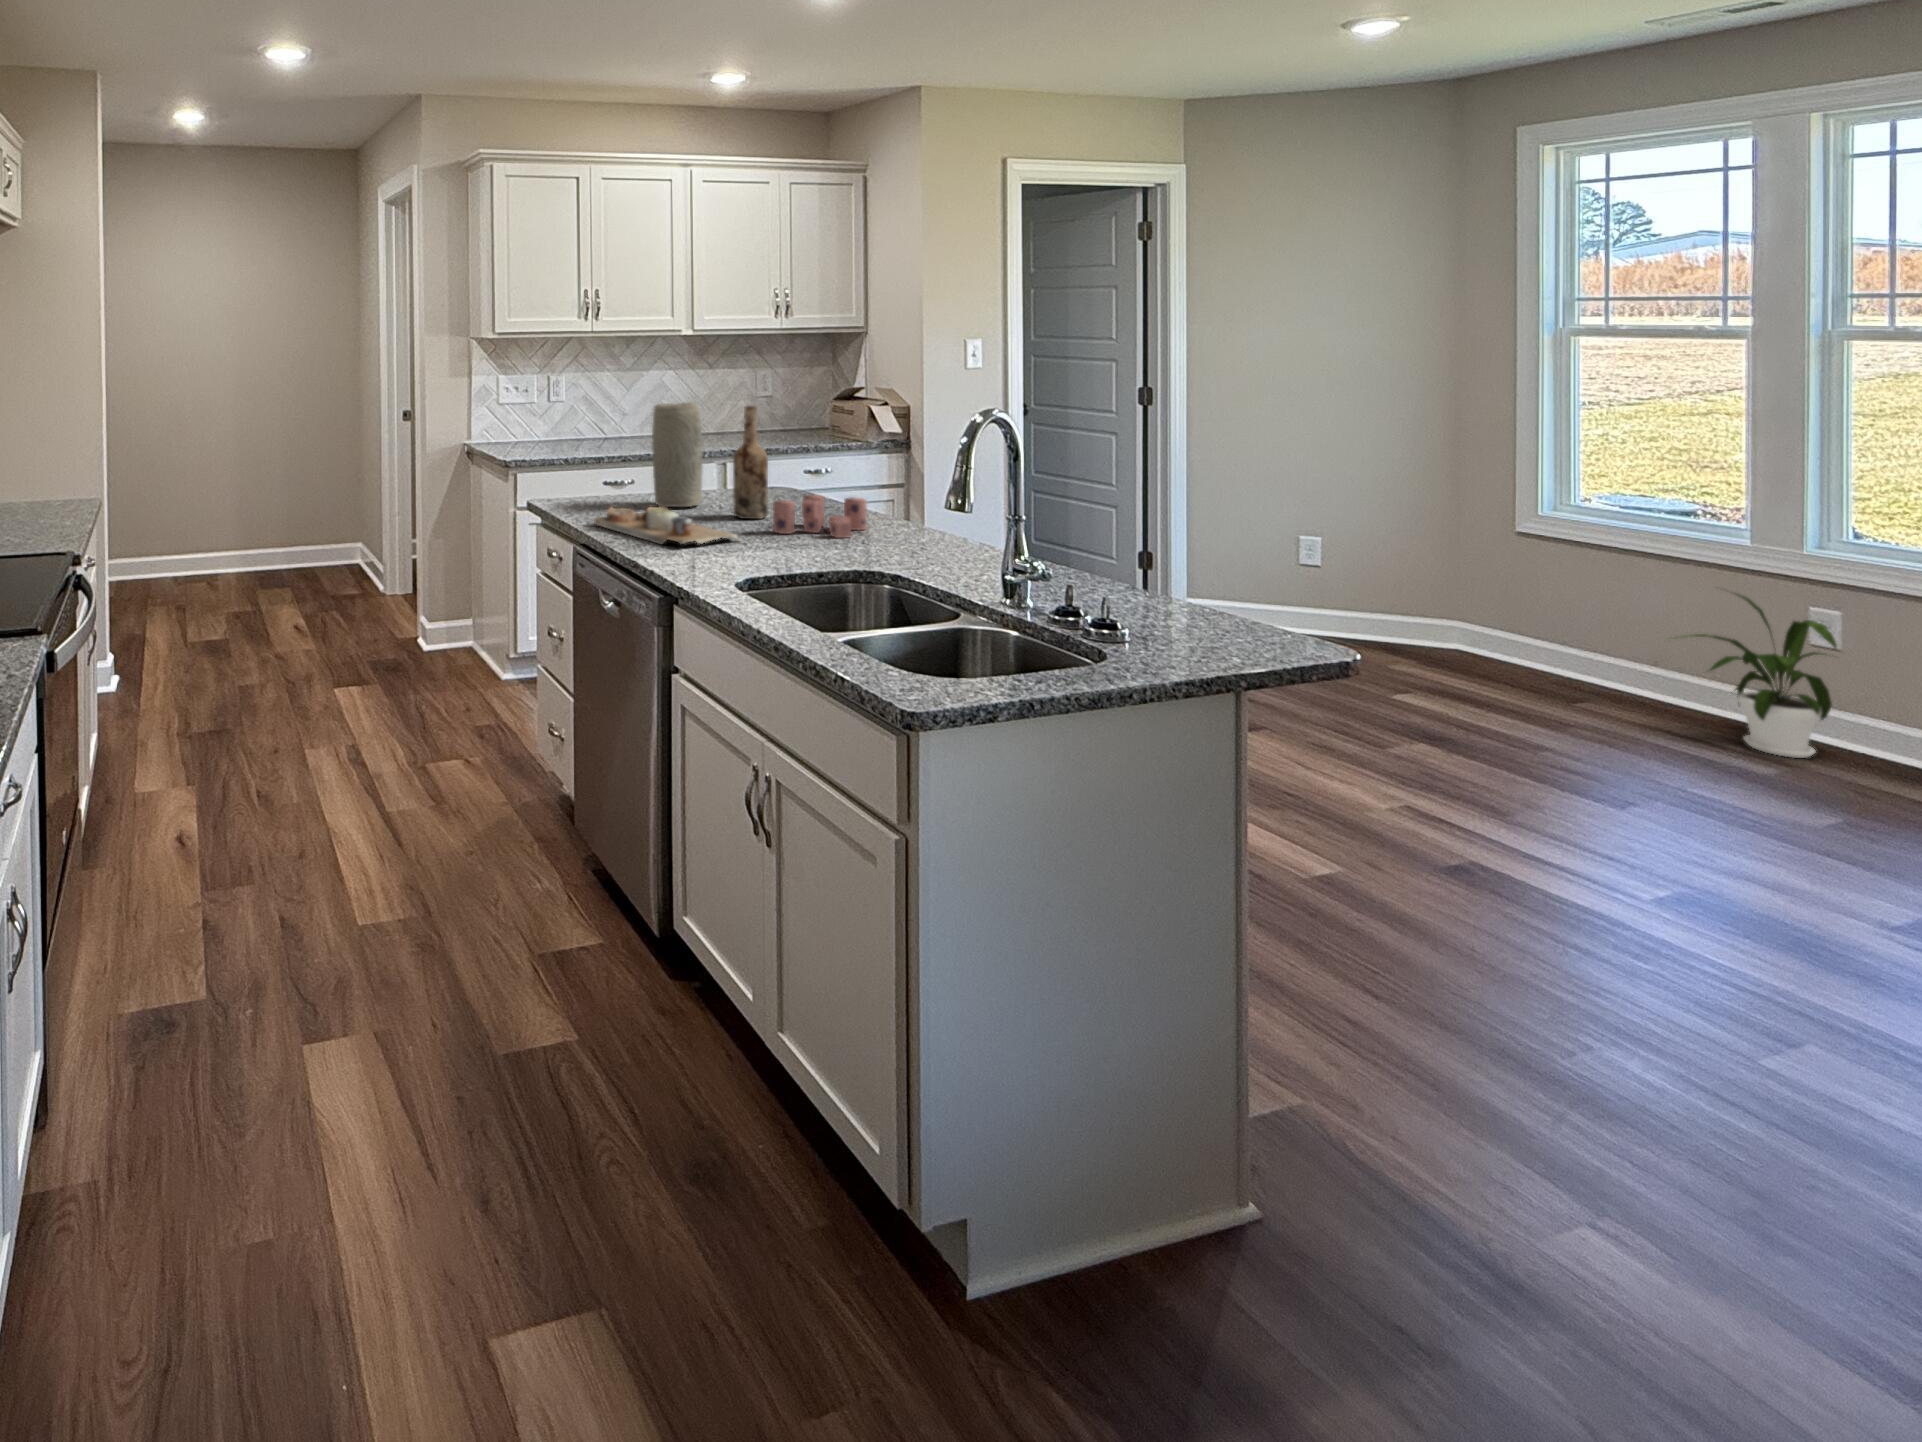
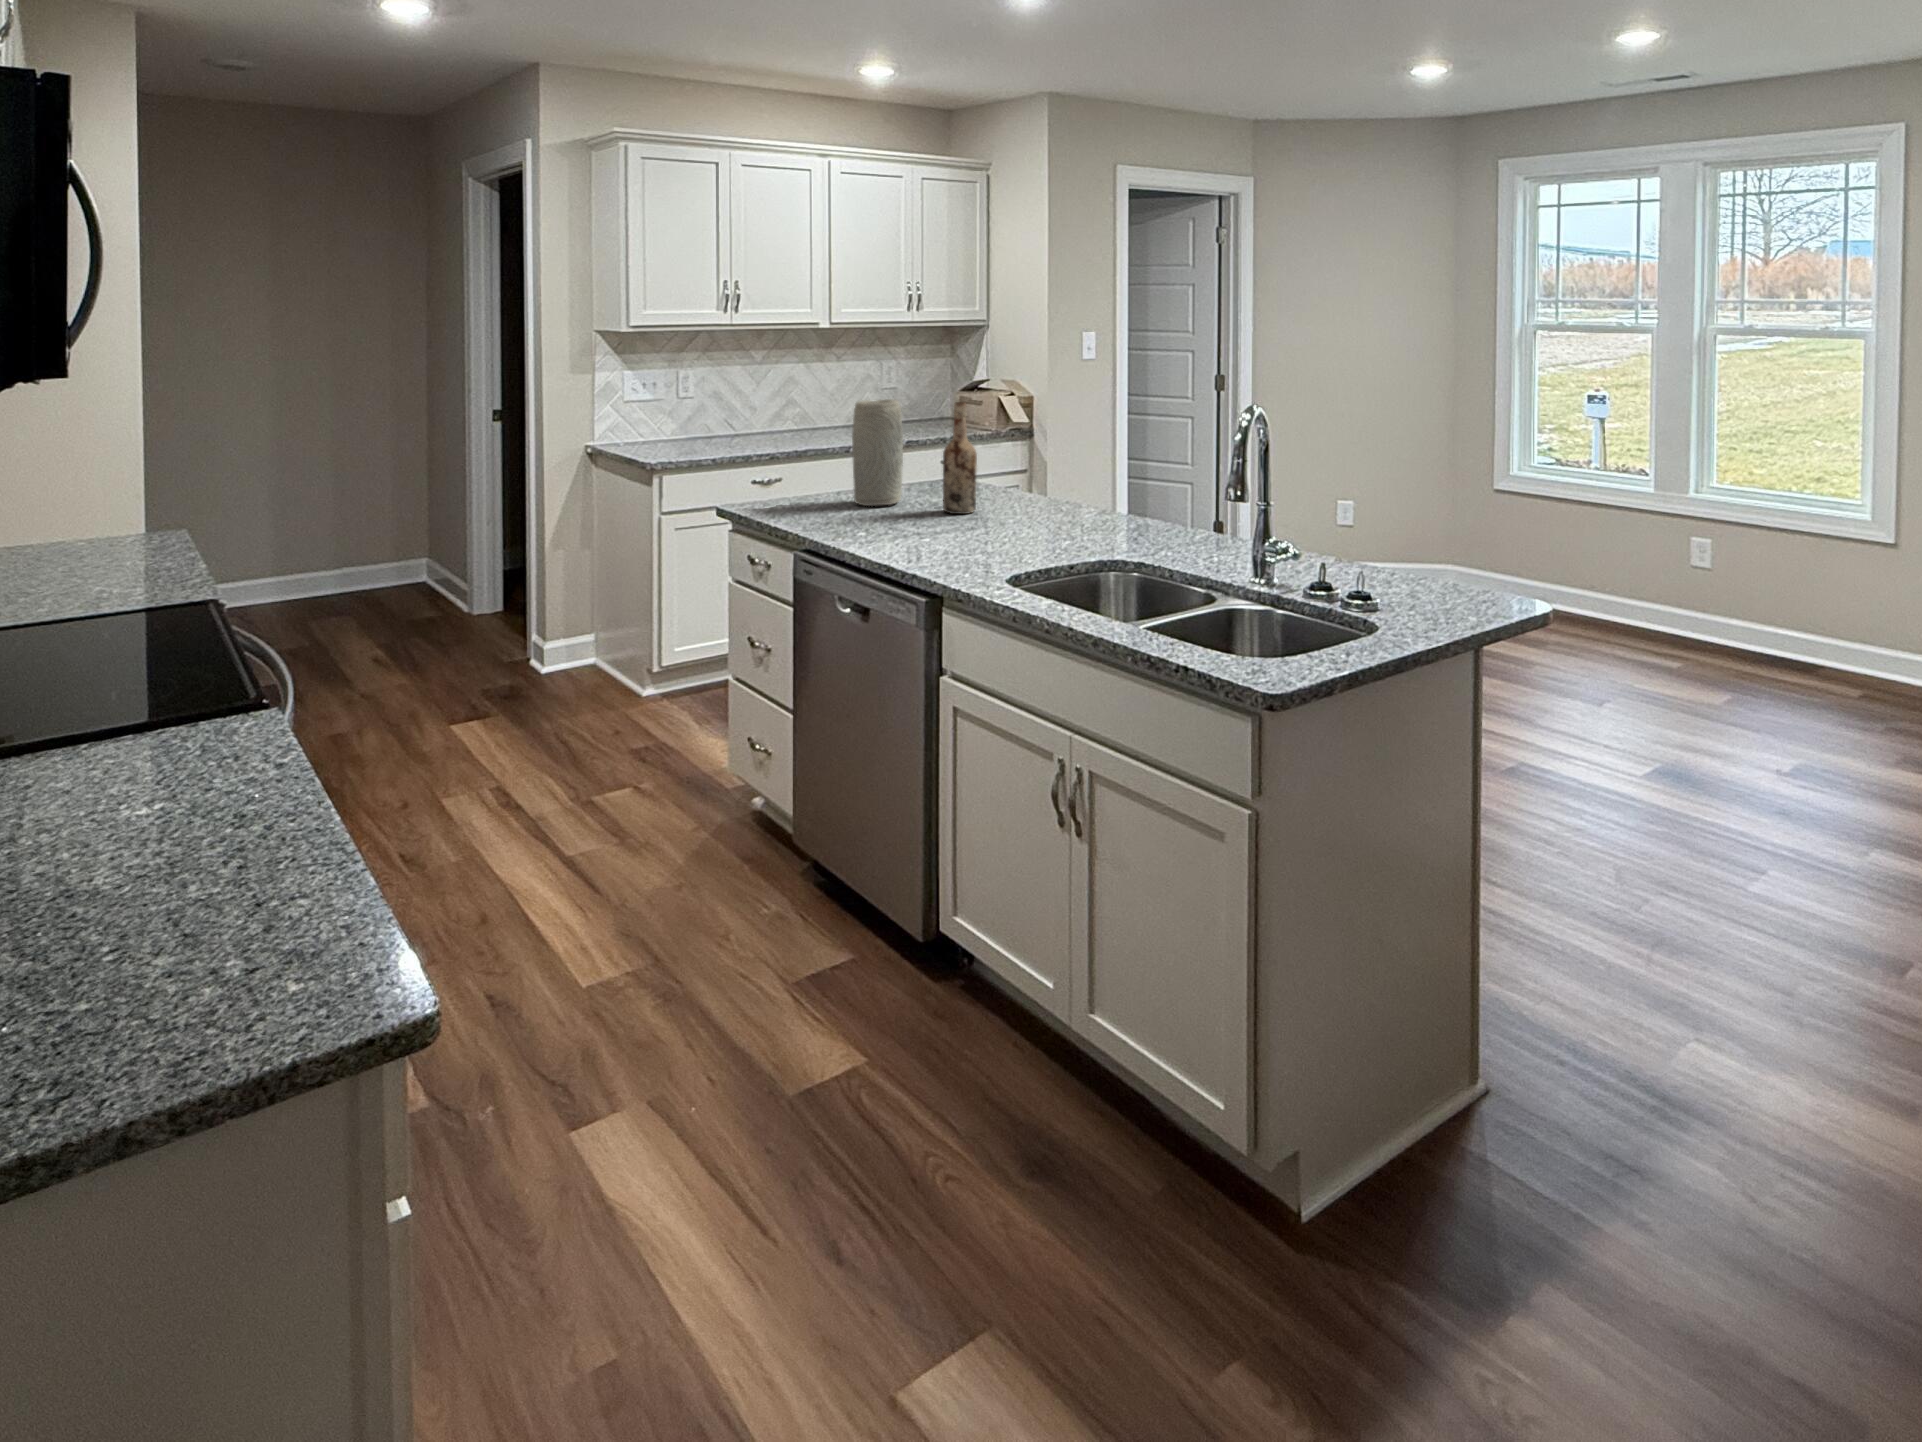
candle: present [773,495,867,538] -> none [995,487,1077,529]
cutting board: present [594,506,738,544] -> none [813,506,974,546]
house plant: present [1675,594,1837,758] -> none [1596,523,1702,648]

